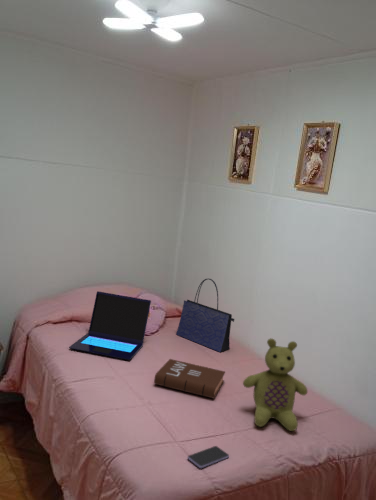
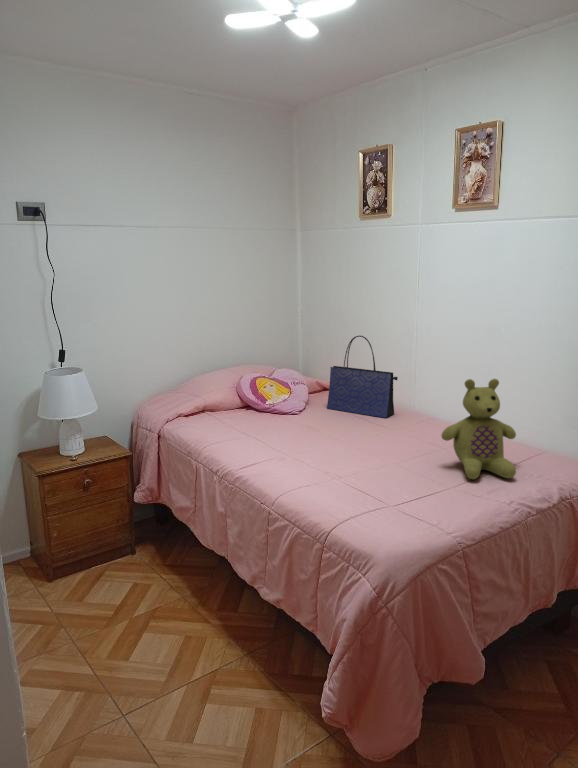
laptop: present [69,291,151,360] -> none [216,370,297,439]
book: present [154,359,225,398] -> none [333,429,408,461]
smartphone: present [188,446,229,468] -> none [413,503,457,526]

